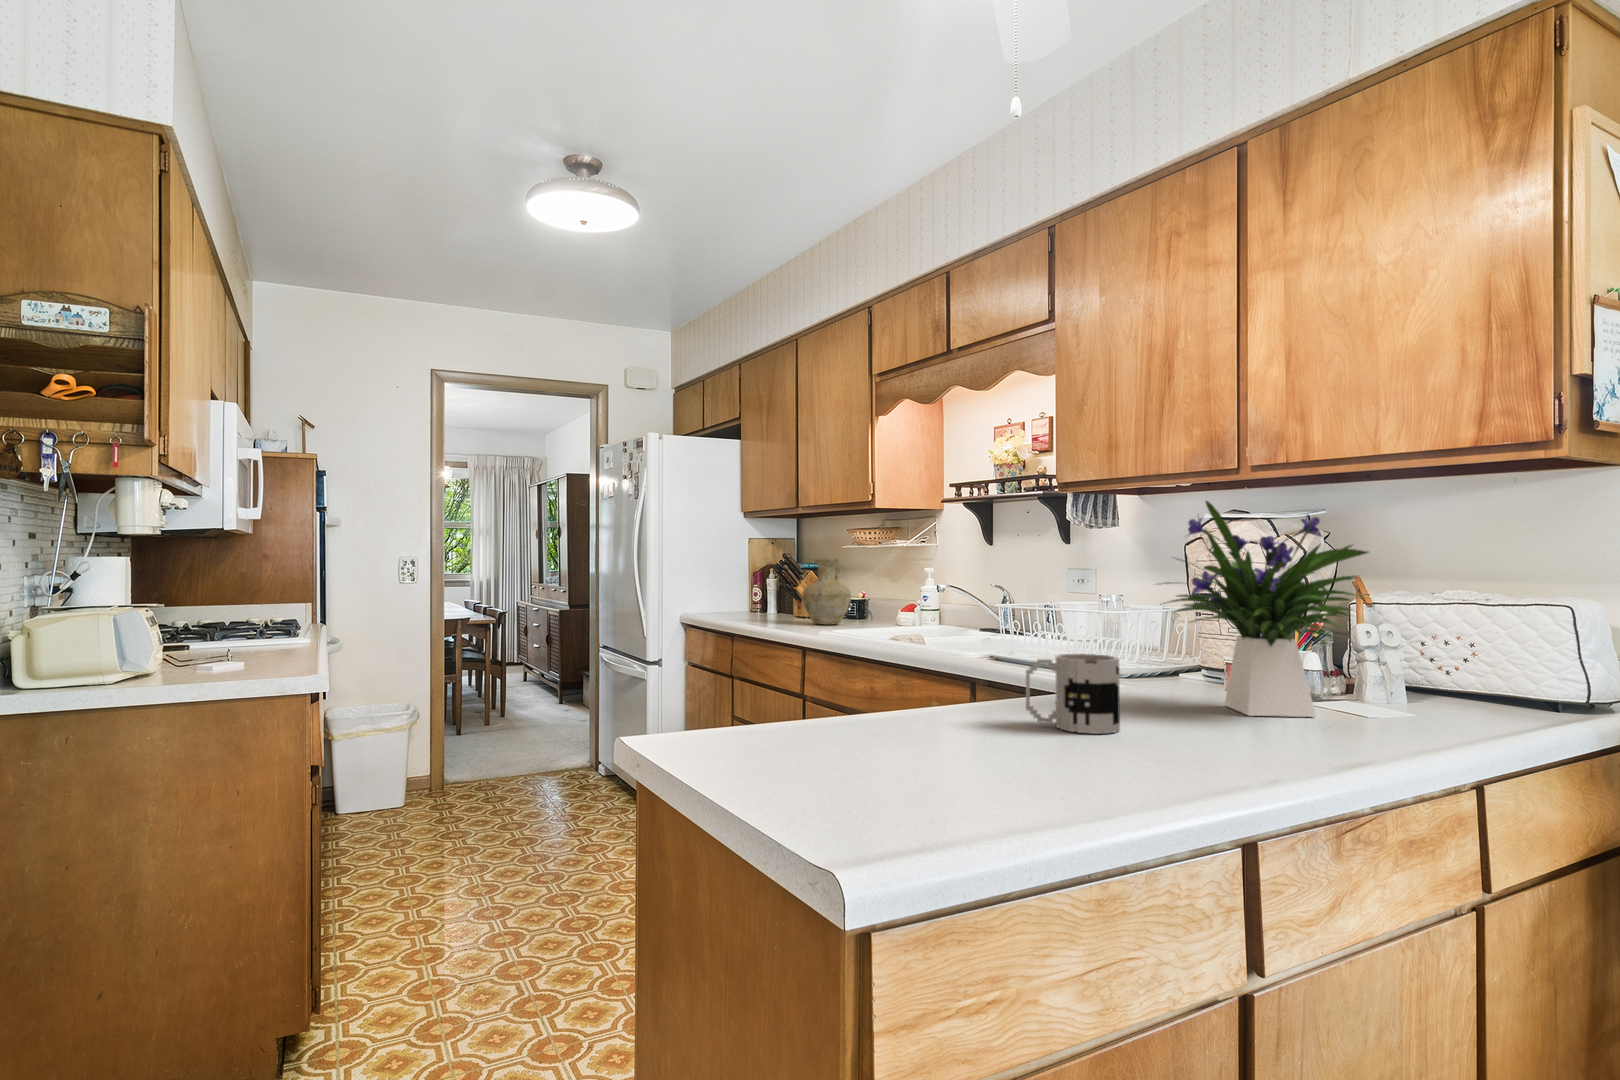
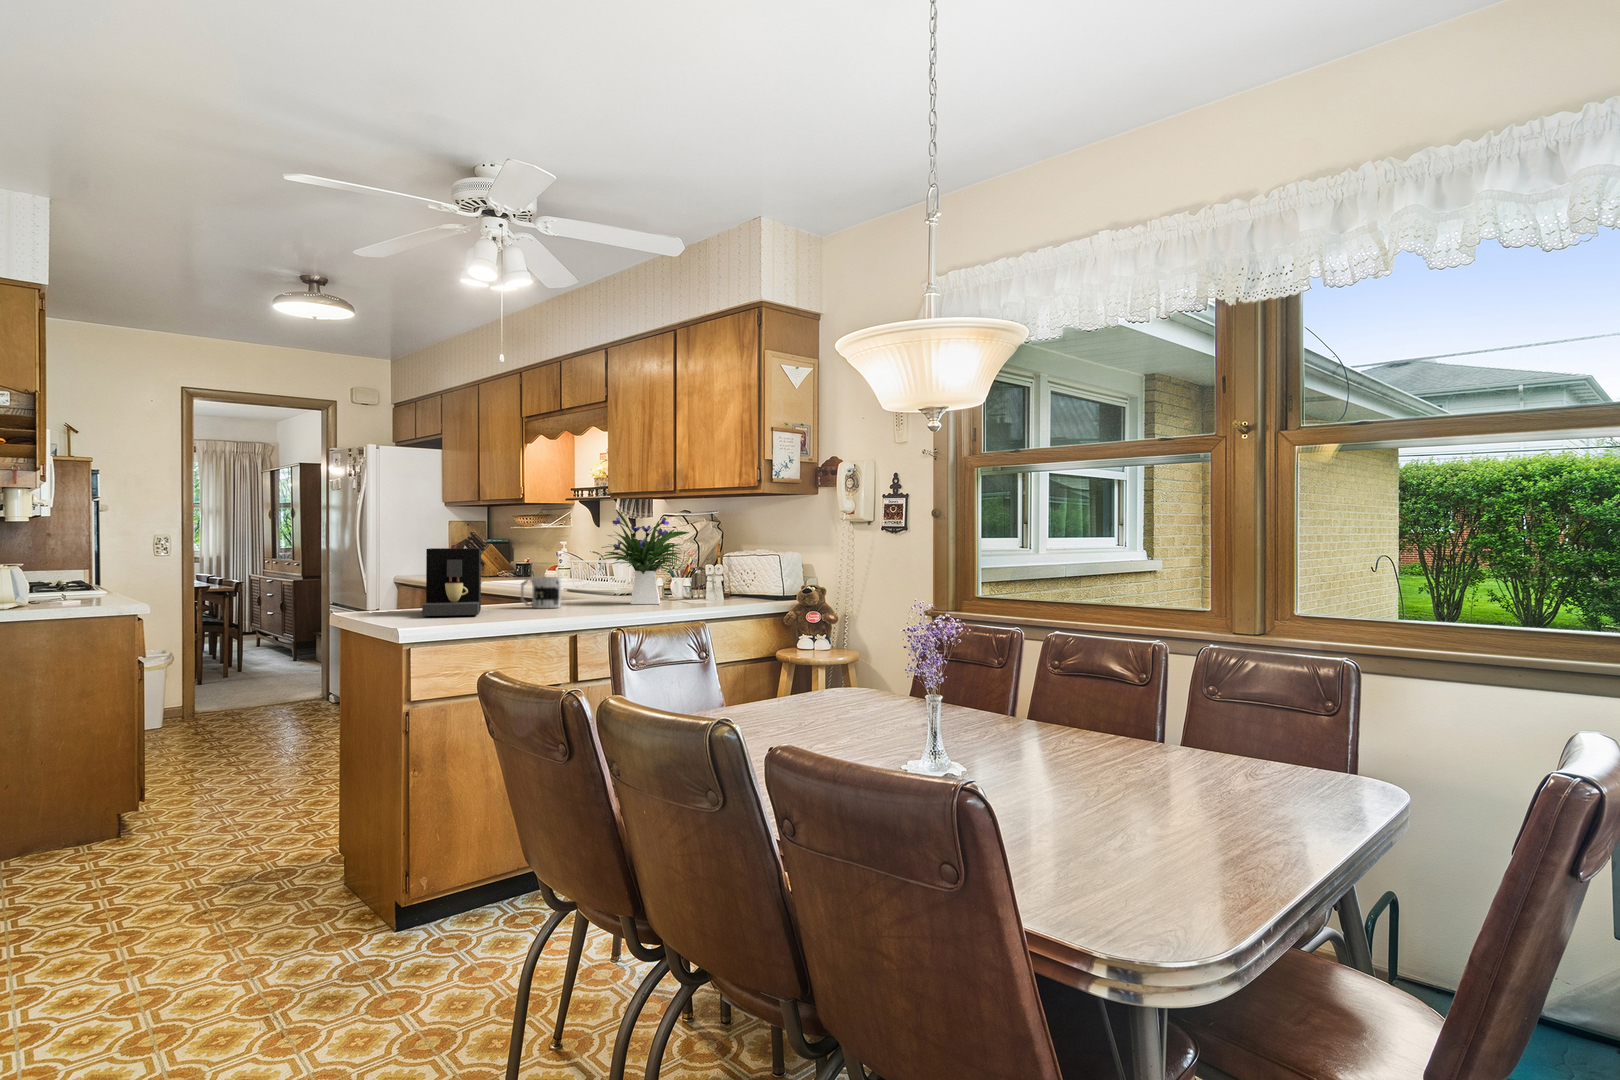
vase: present [802,558,851,625] -> none [483,536,519,582]
coffee maker: none [843,590,1020,788] -> present [422,548,481,616]

